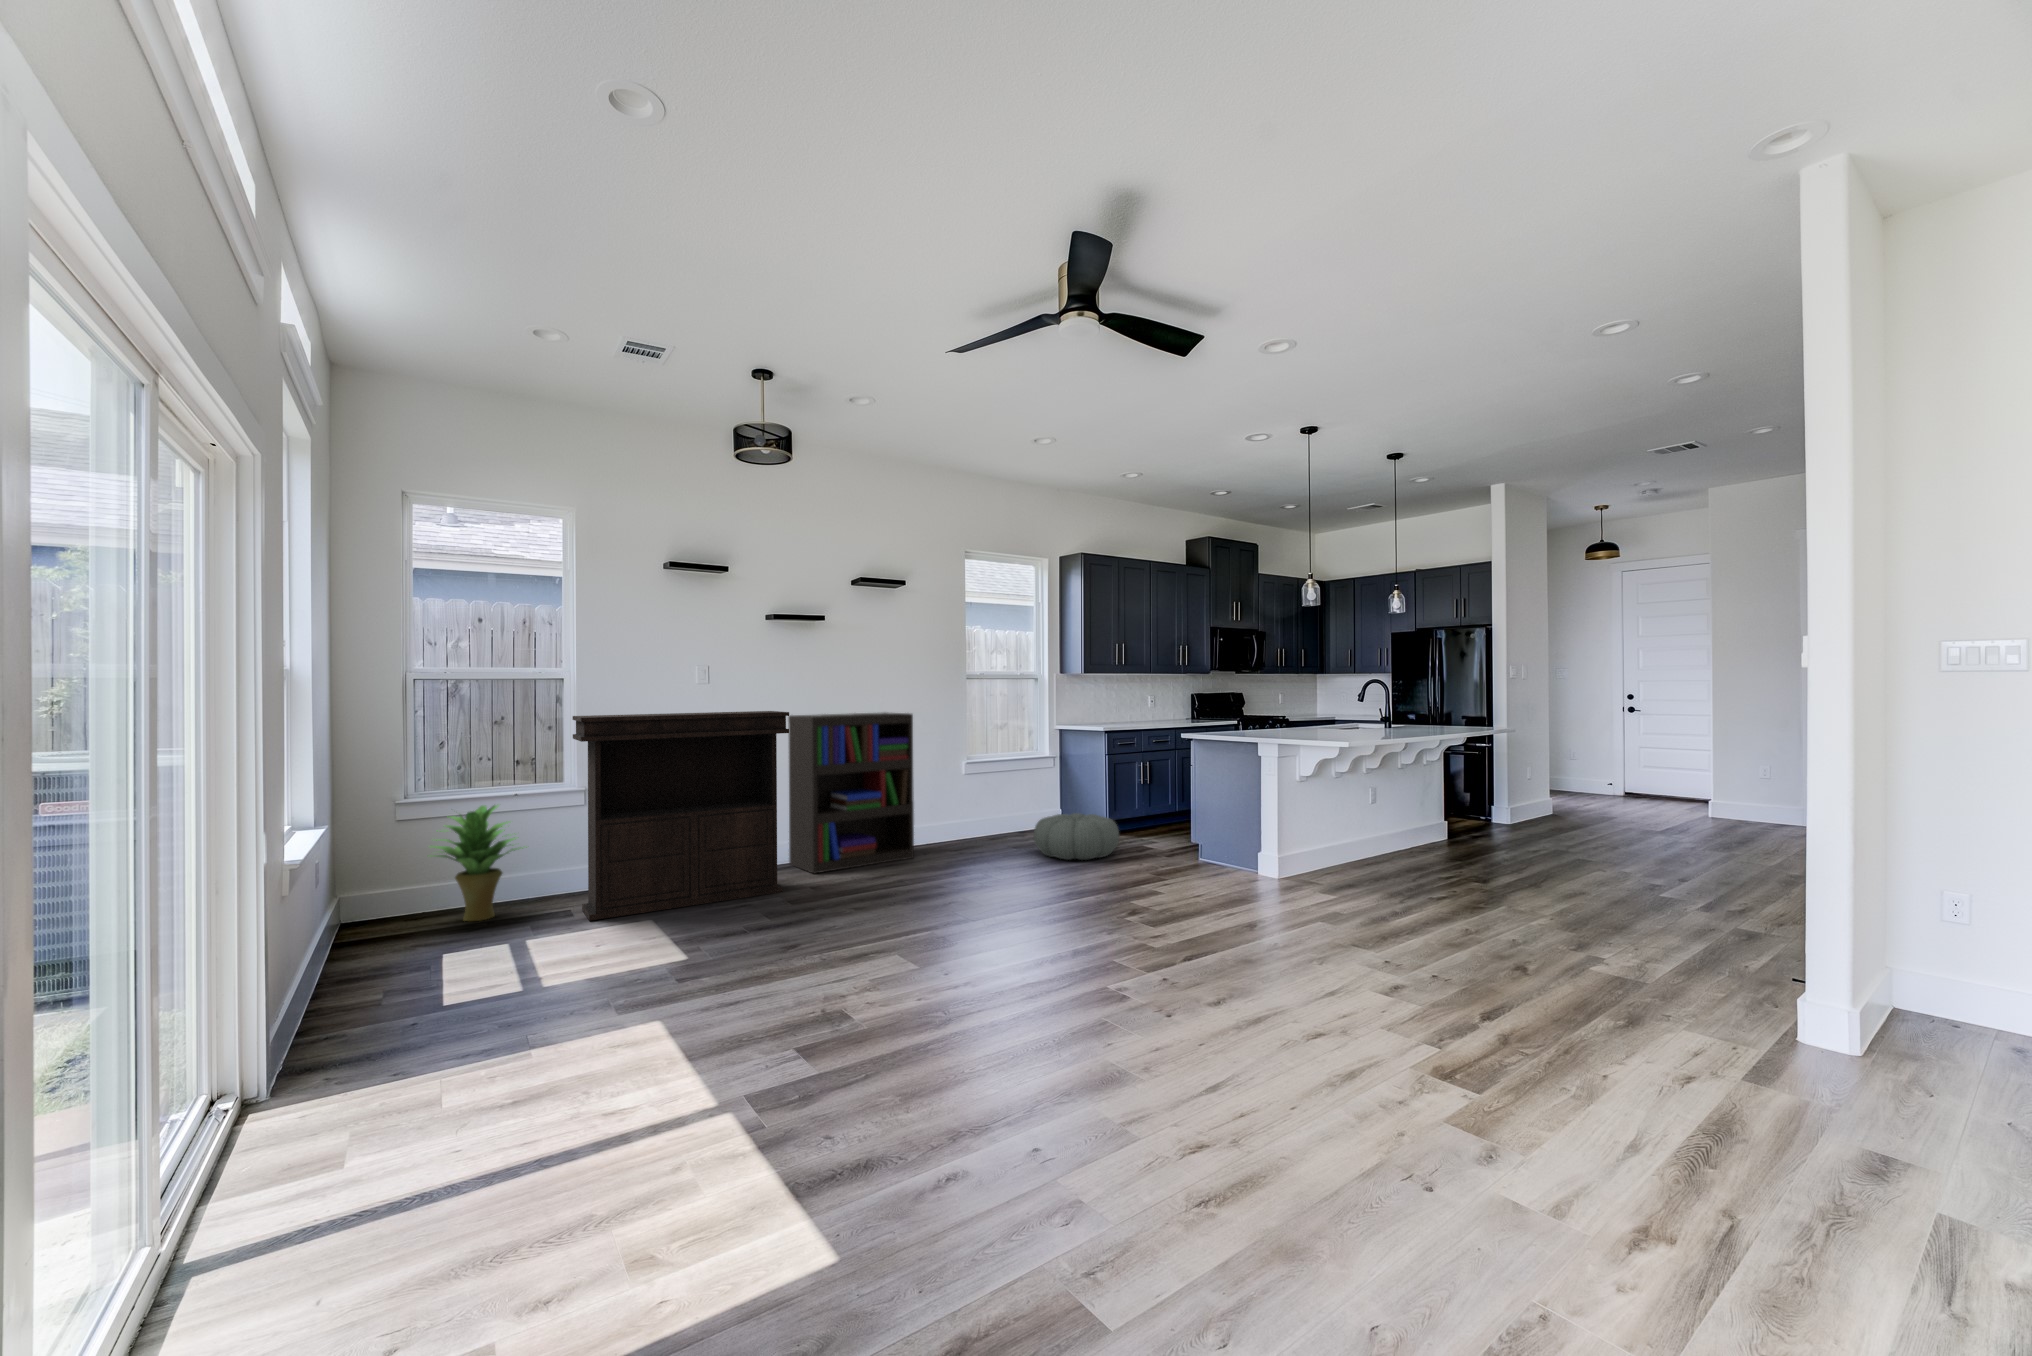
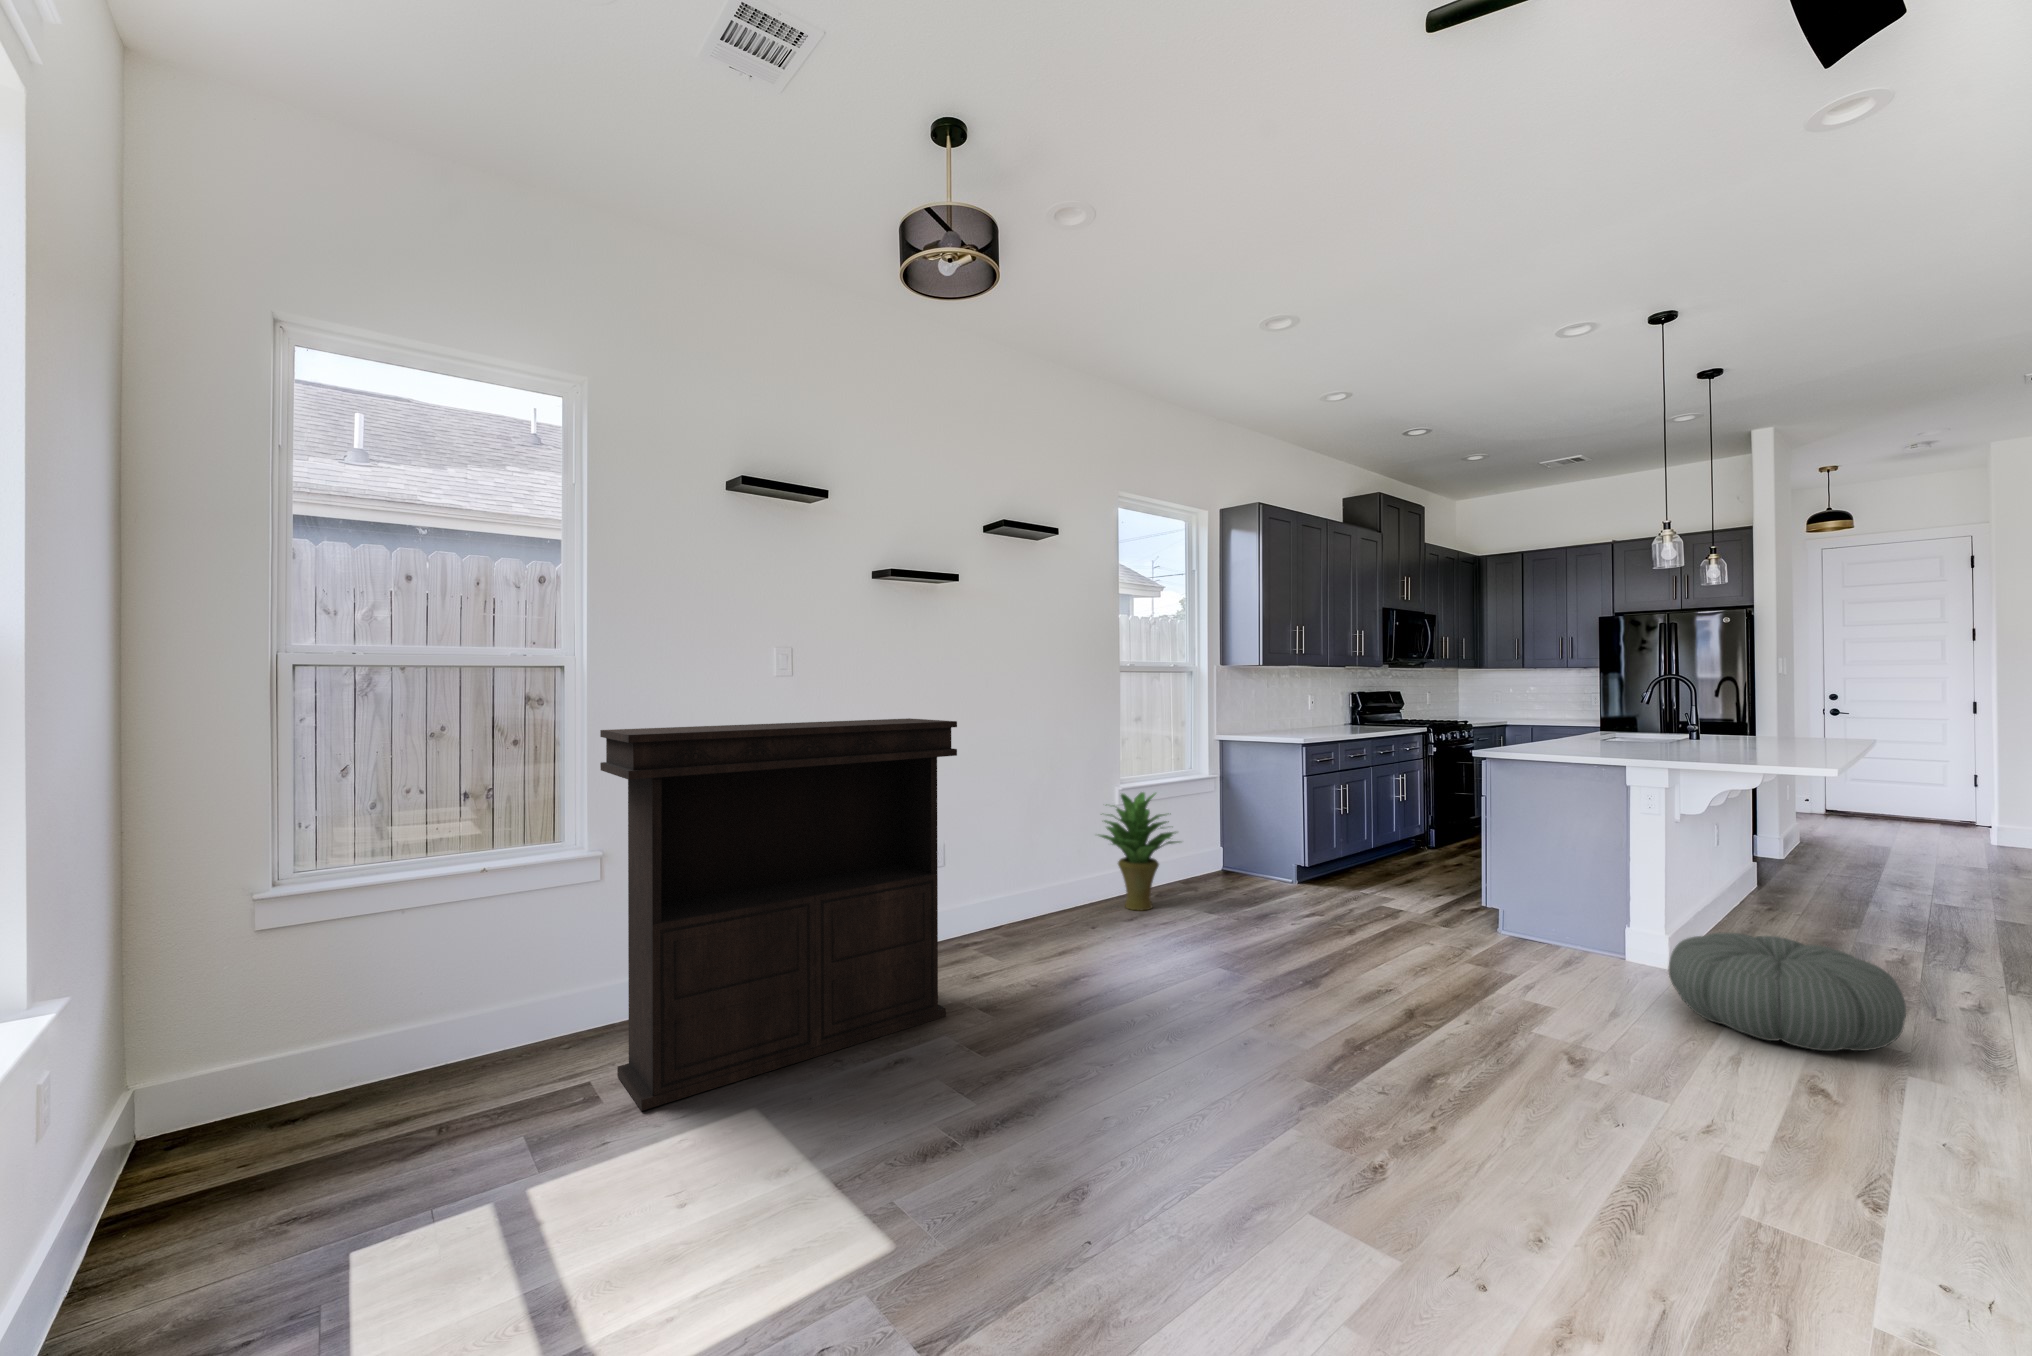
bookshelf: present [788,712,914,873] -> none [911,718,1088,971]
potted plant: present [431,805,527,921] -> present [1100,792,1180,910]
pouf: present [1034,813,1119,860] -> present [1669,932,1906,1051]

